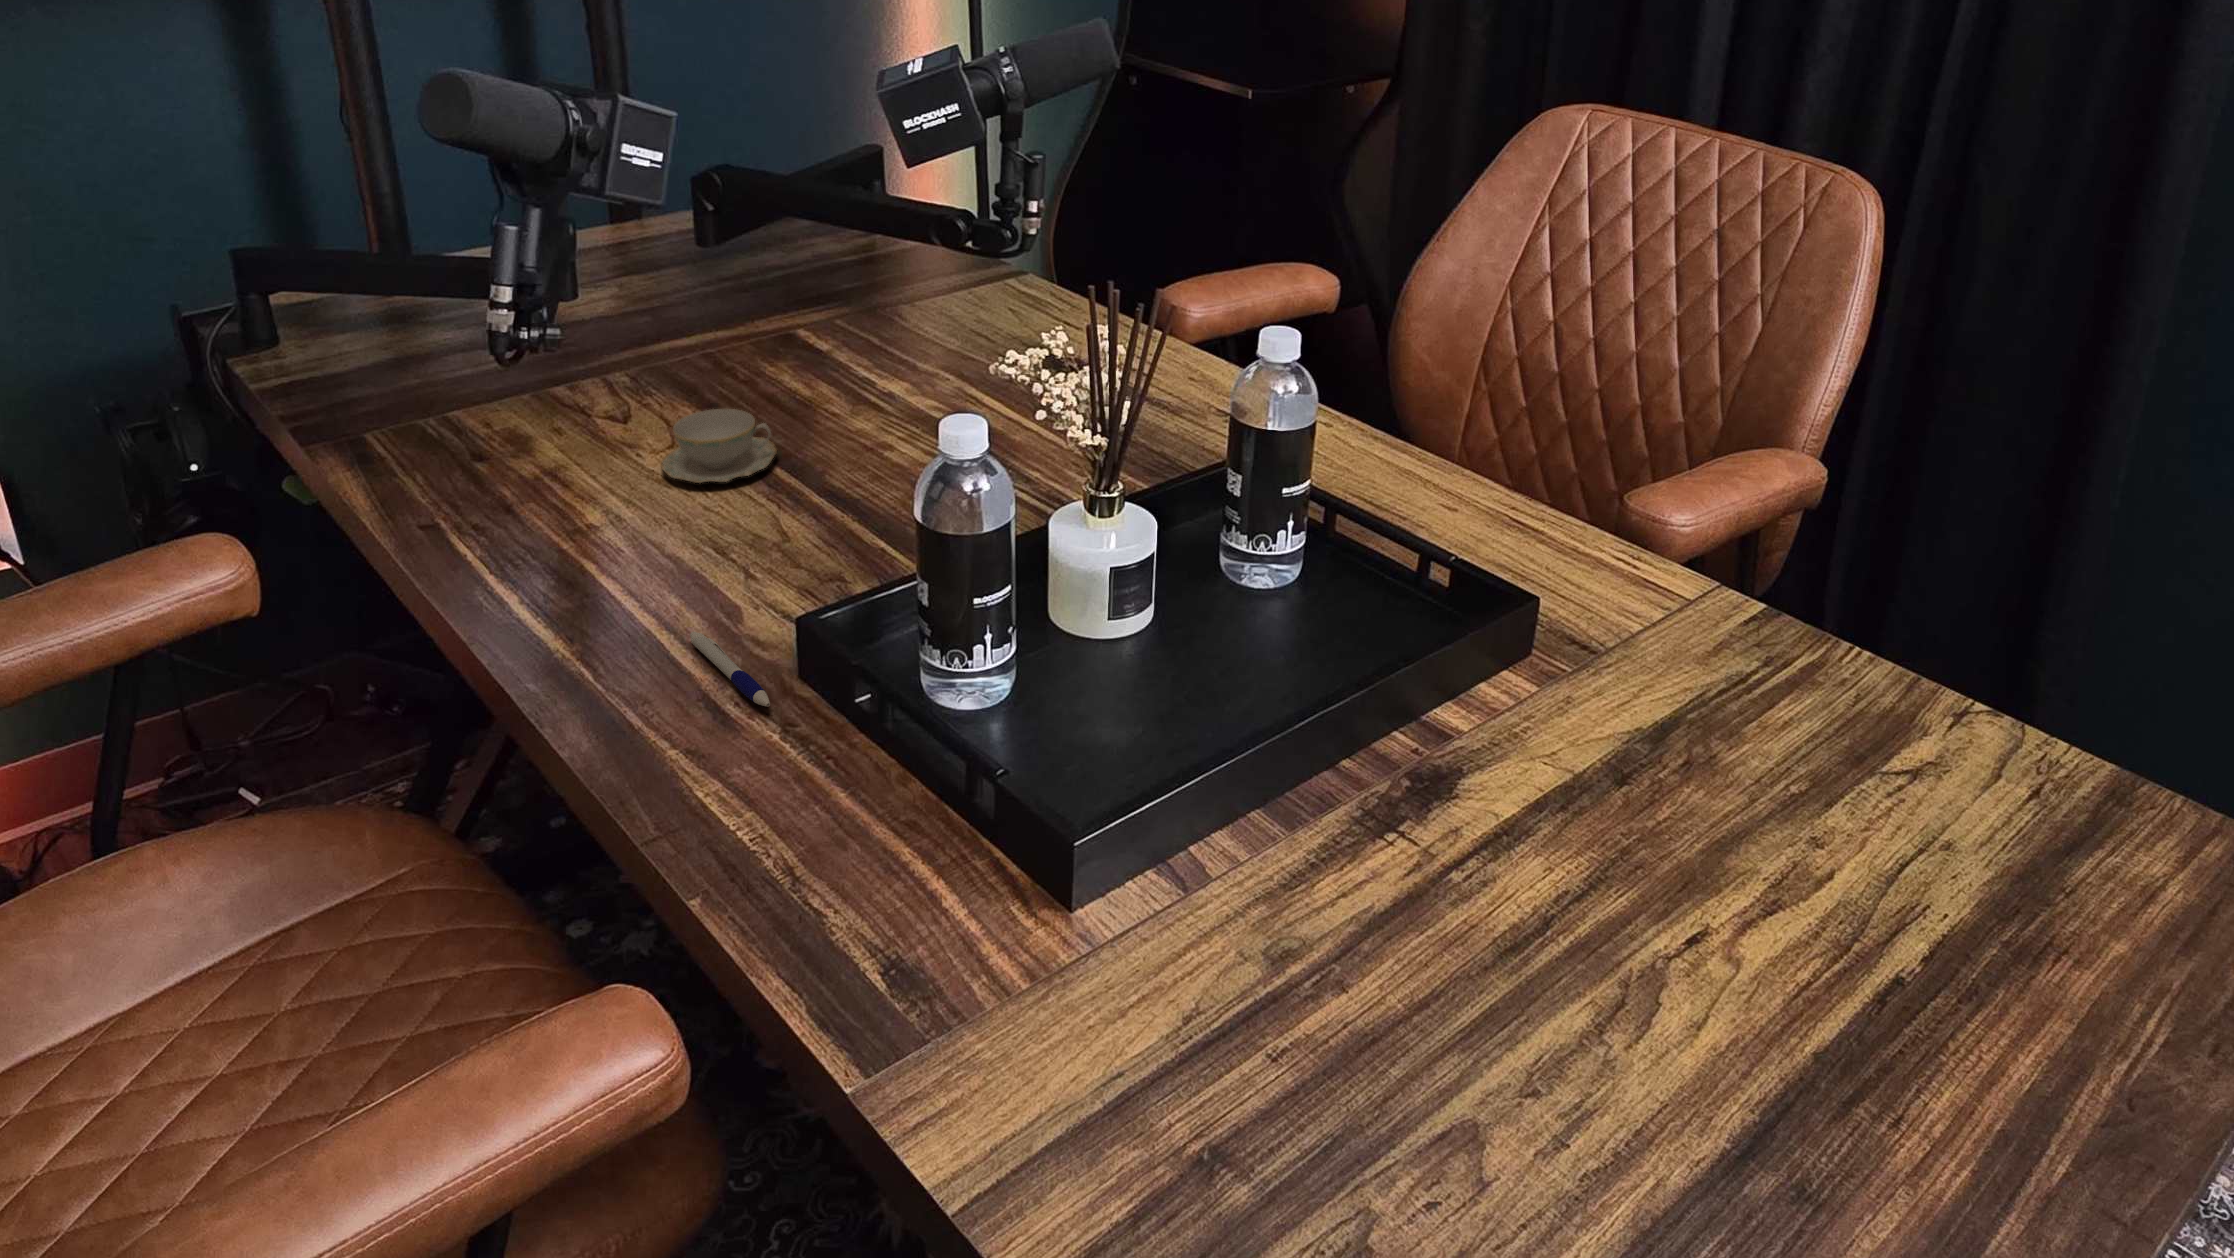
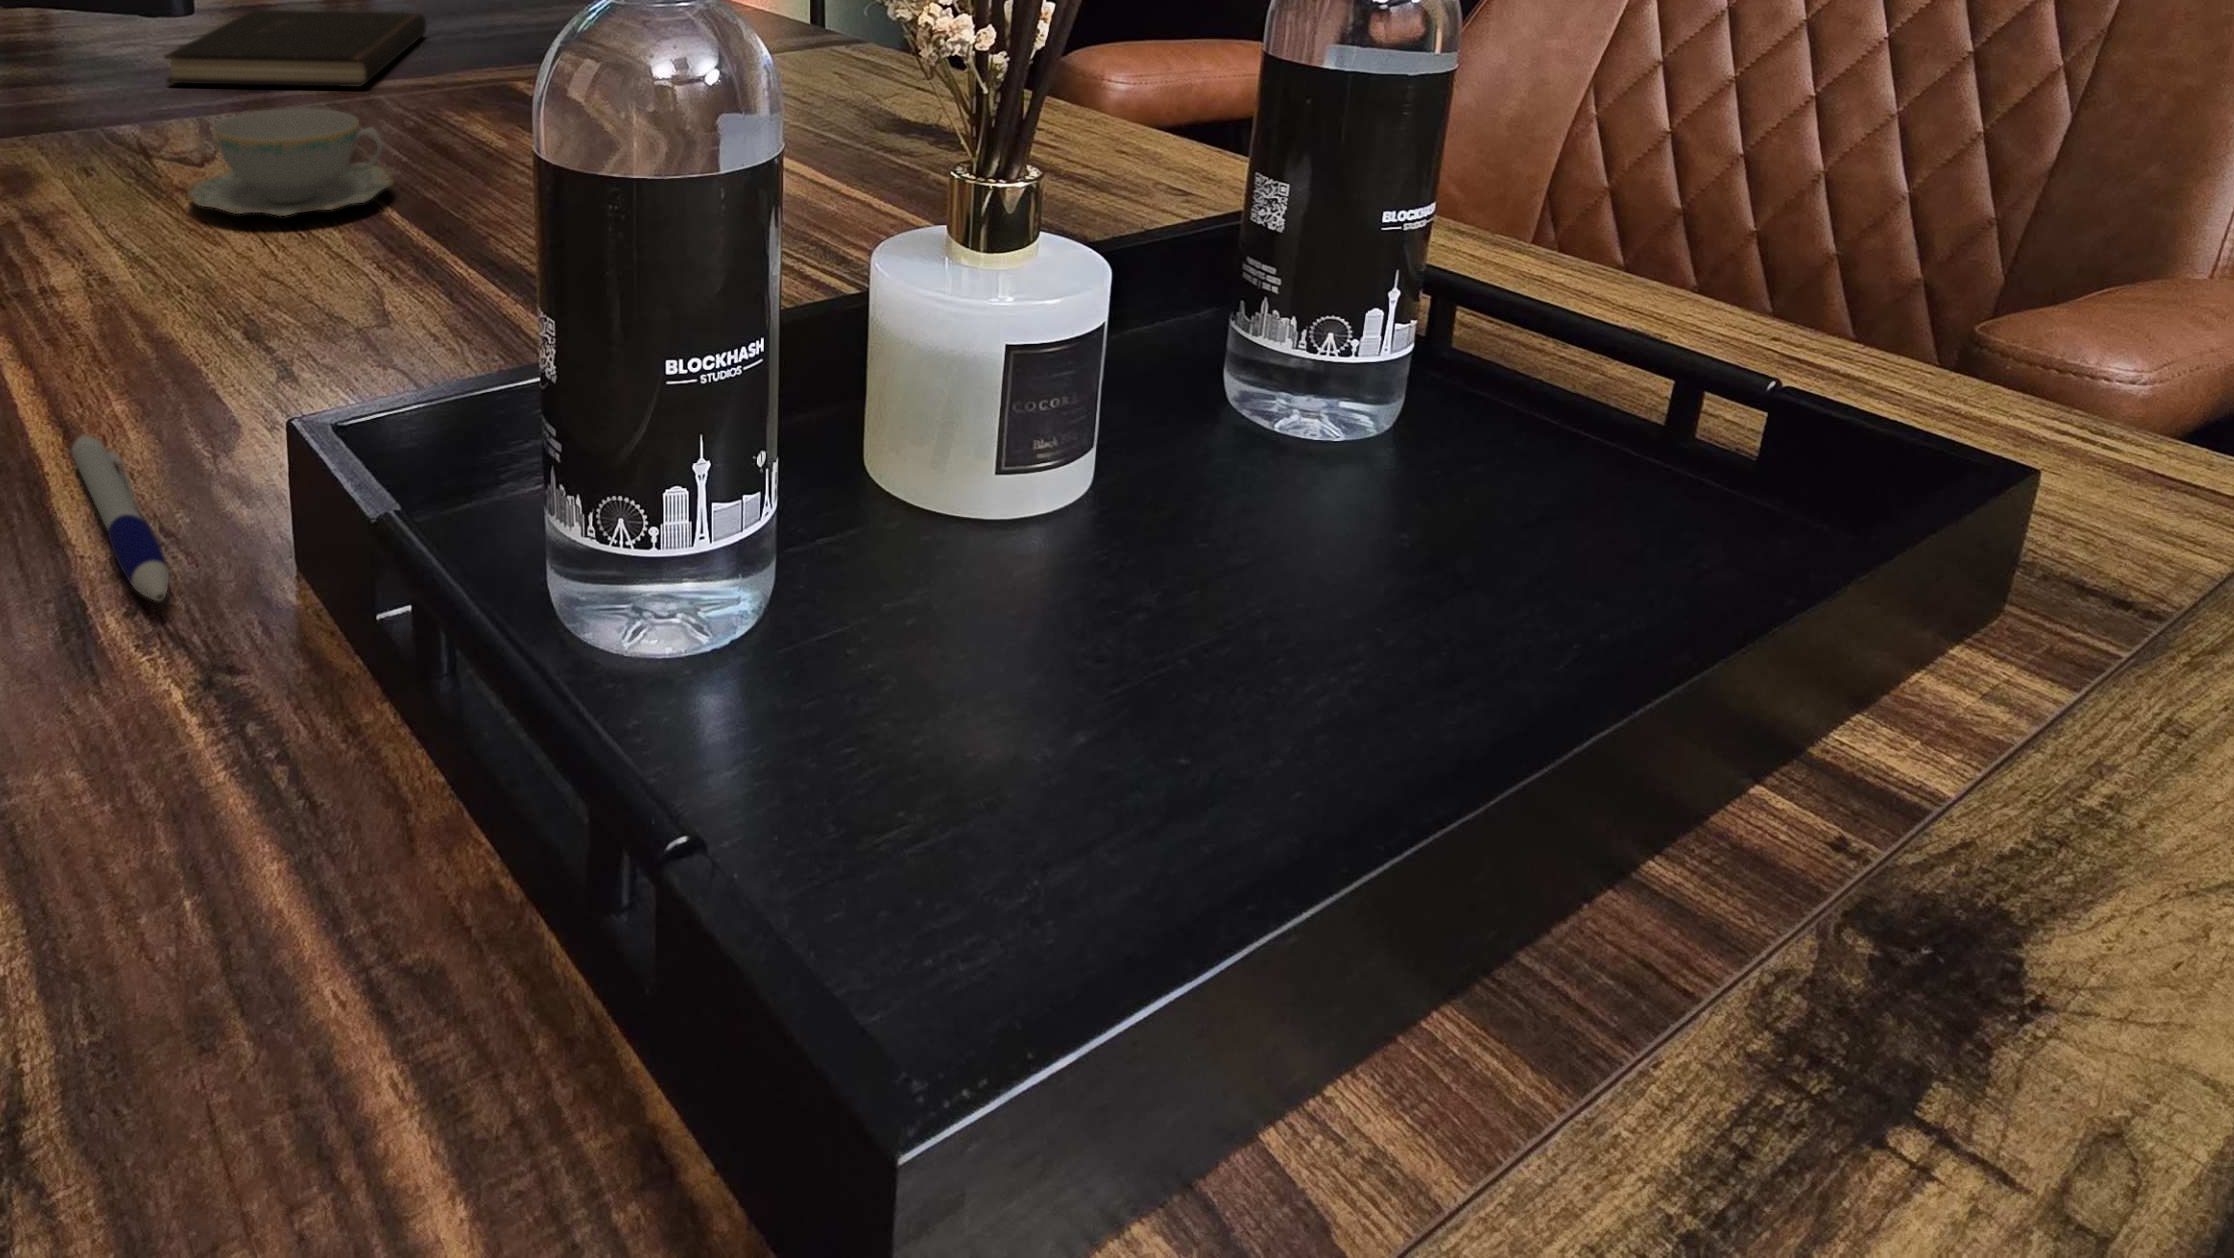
hardcover book: none [591,285,744,366] -> present [164,10,426,87]

